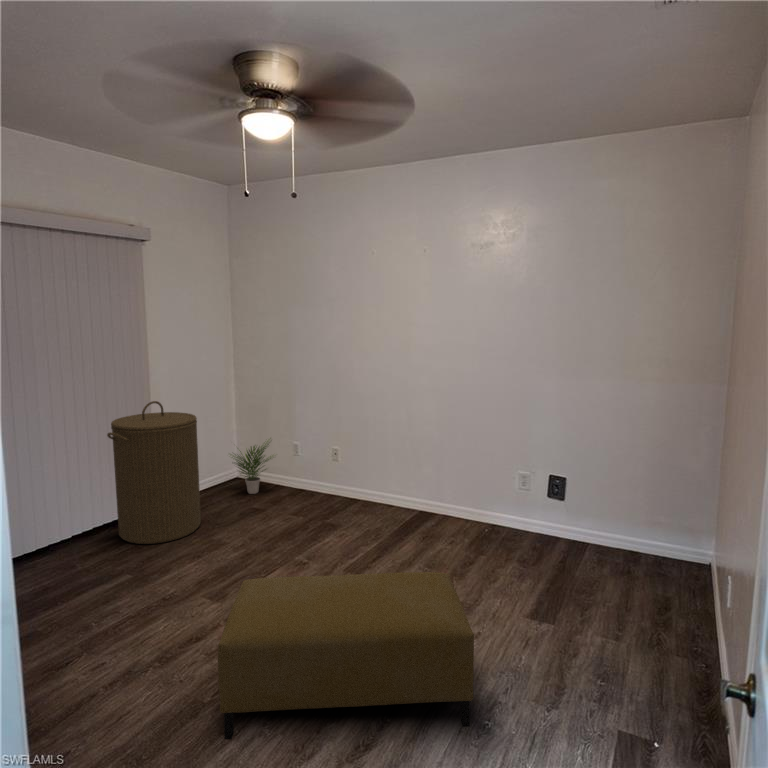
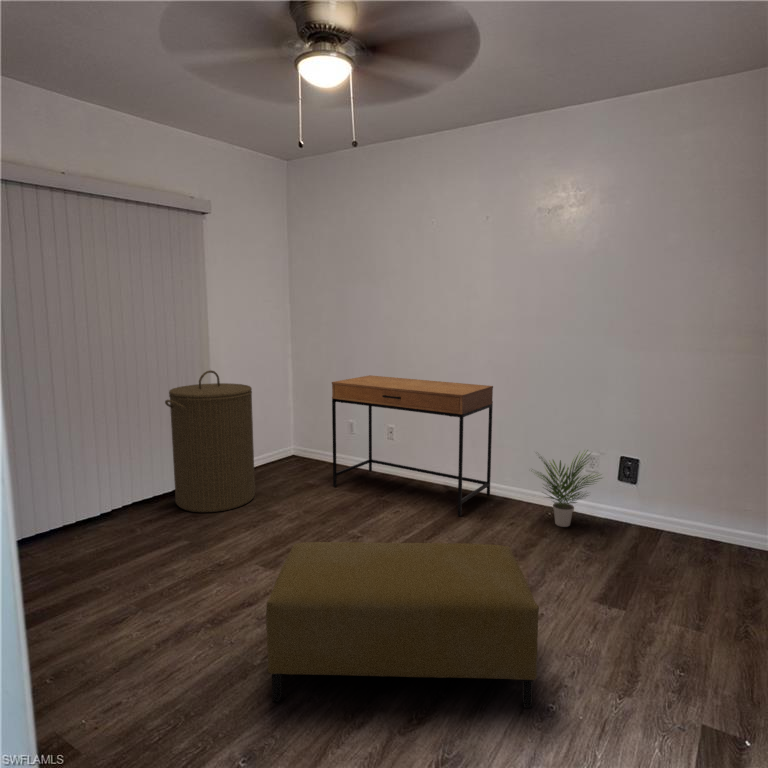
desk: none [277,400,432,537] -> present [332,375,493,516]
potted plant: present [233,441,271,494] -> present [536,450,600,527]

